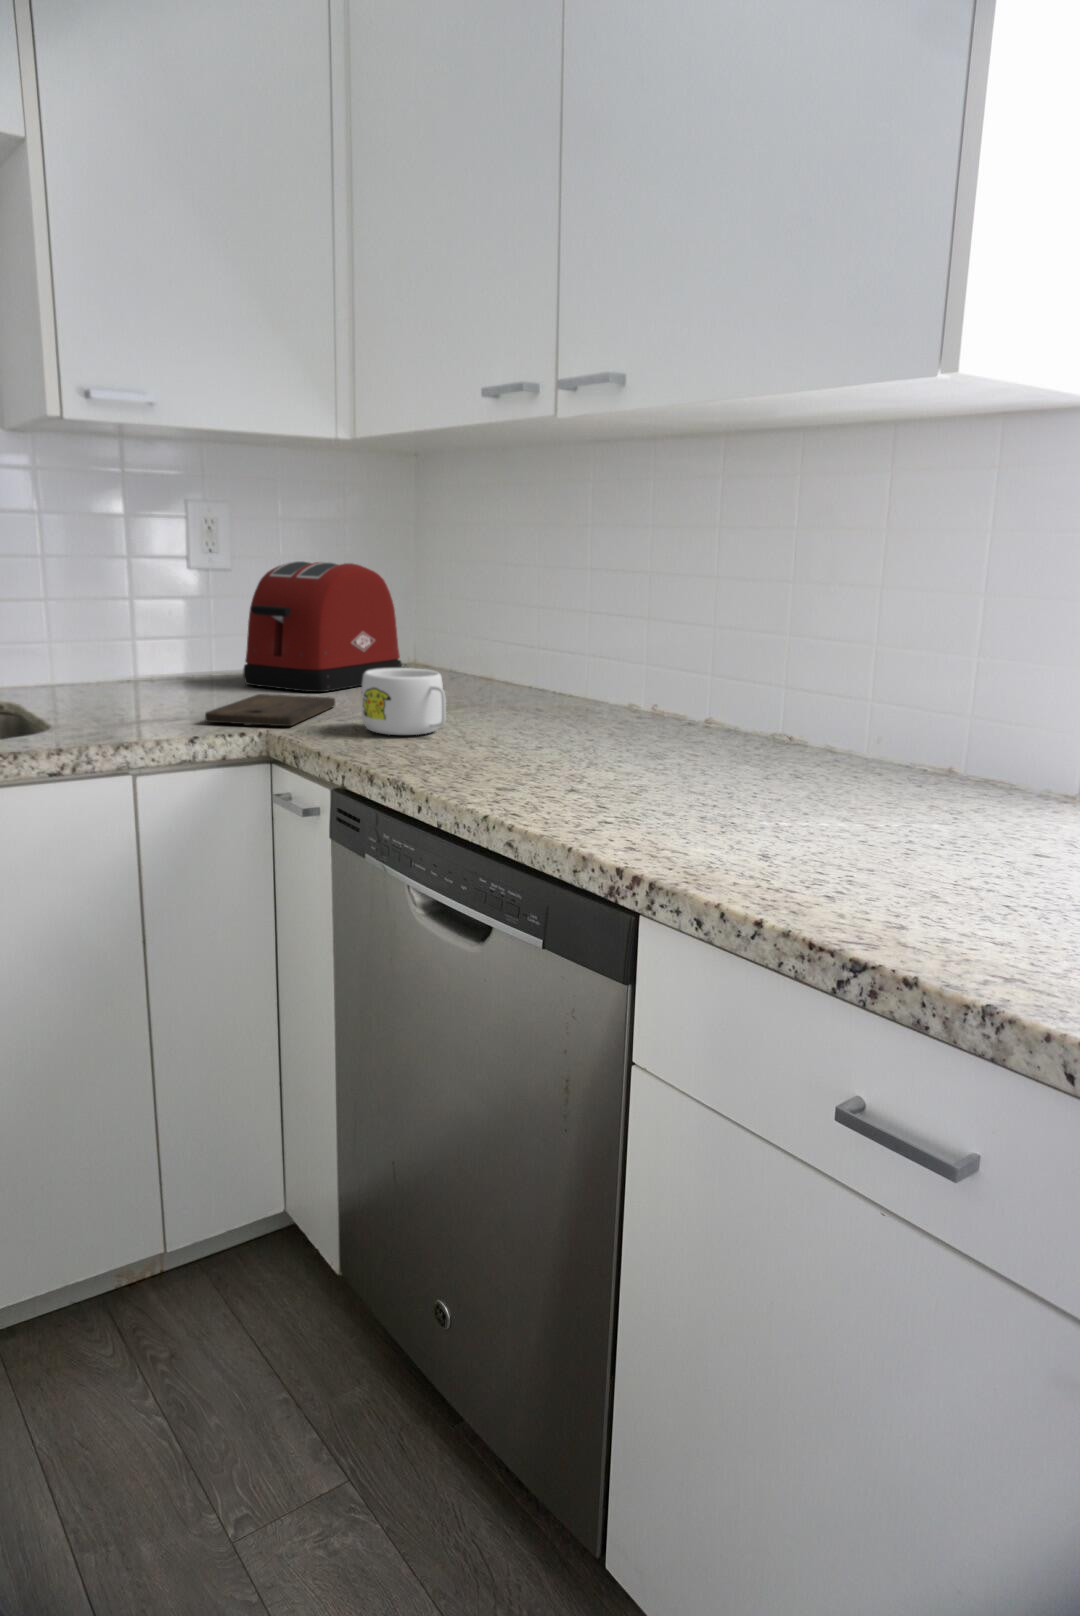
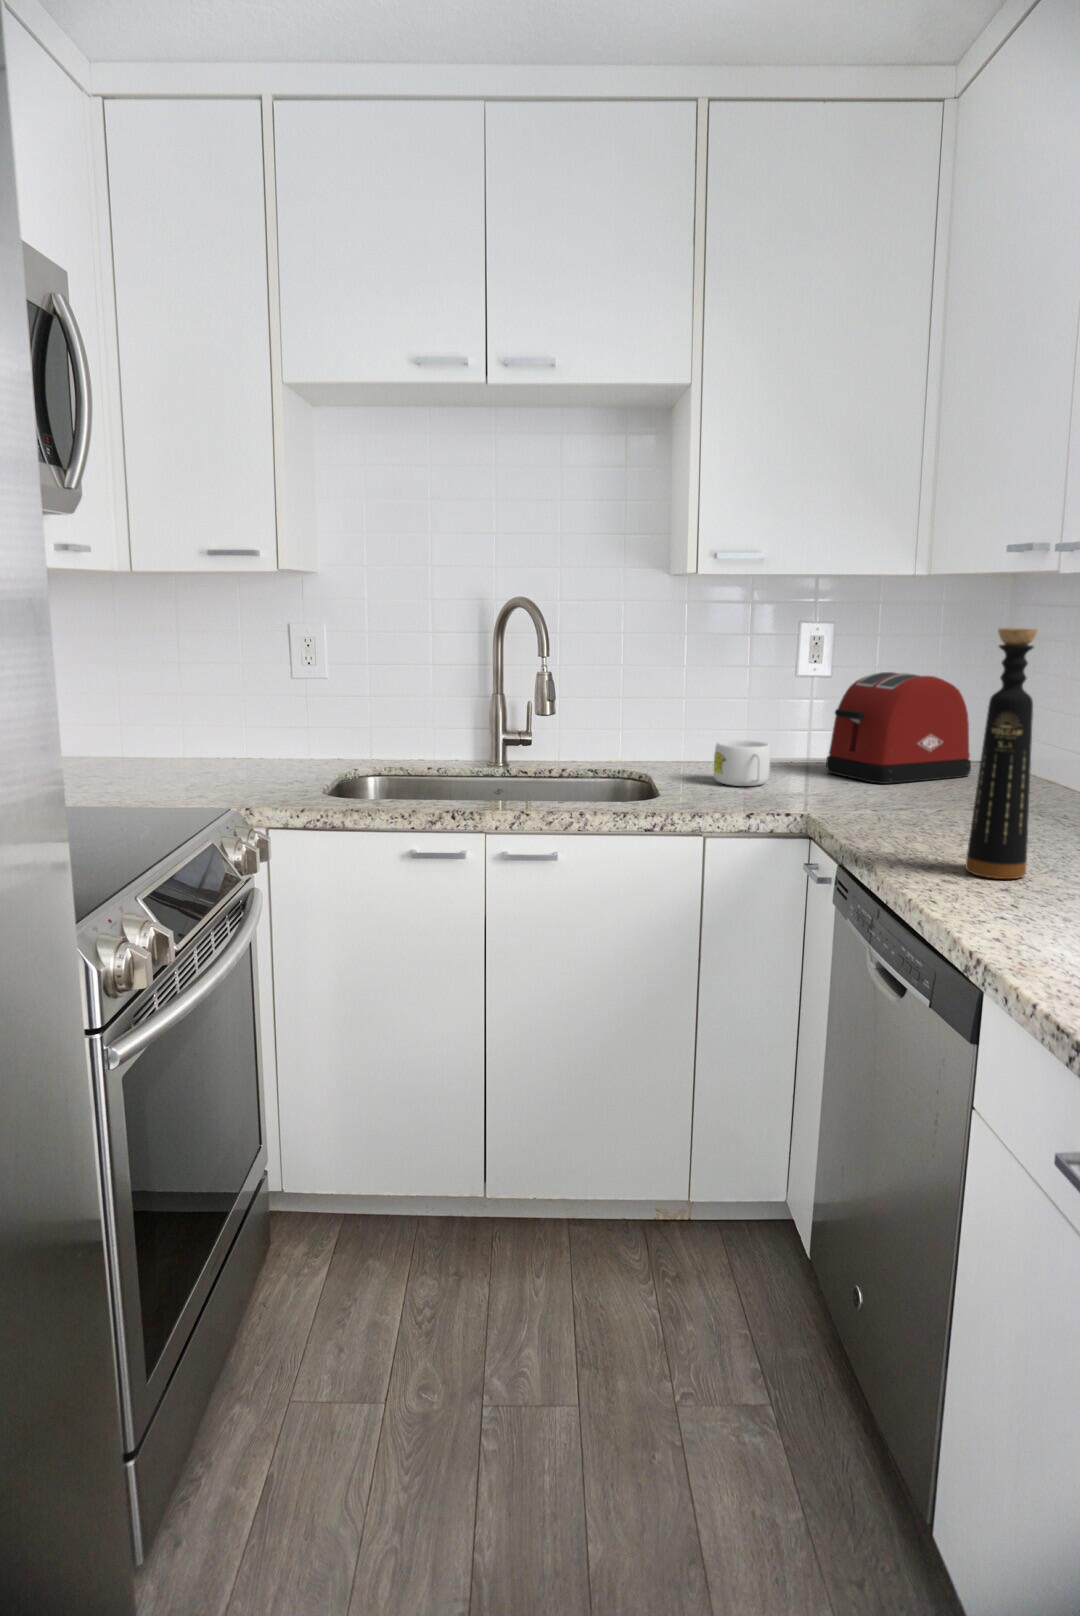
bottle: none [508,473,574,779] -> present [966,628,1037,879]
mug: present [362,668,446,735] -> present [714,740,770,786]
cutting board: present [205,694,335,726] -> none [767,782,883,811]

